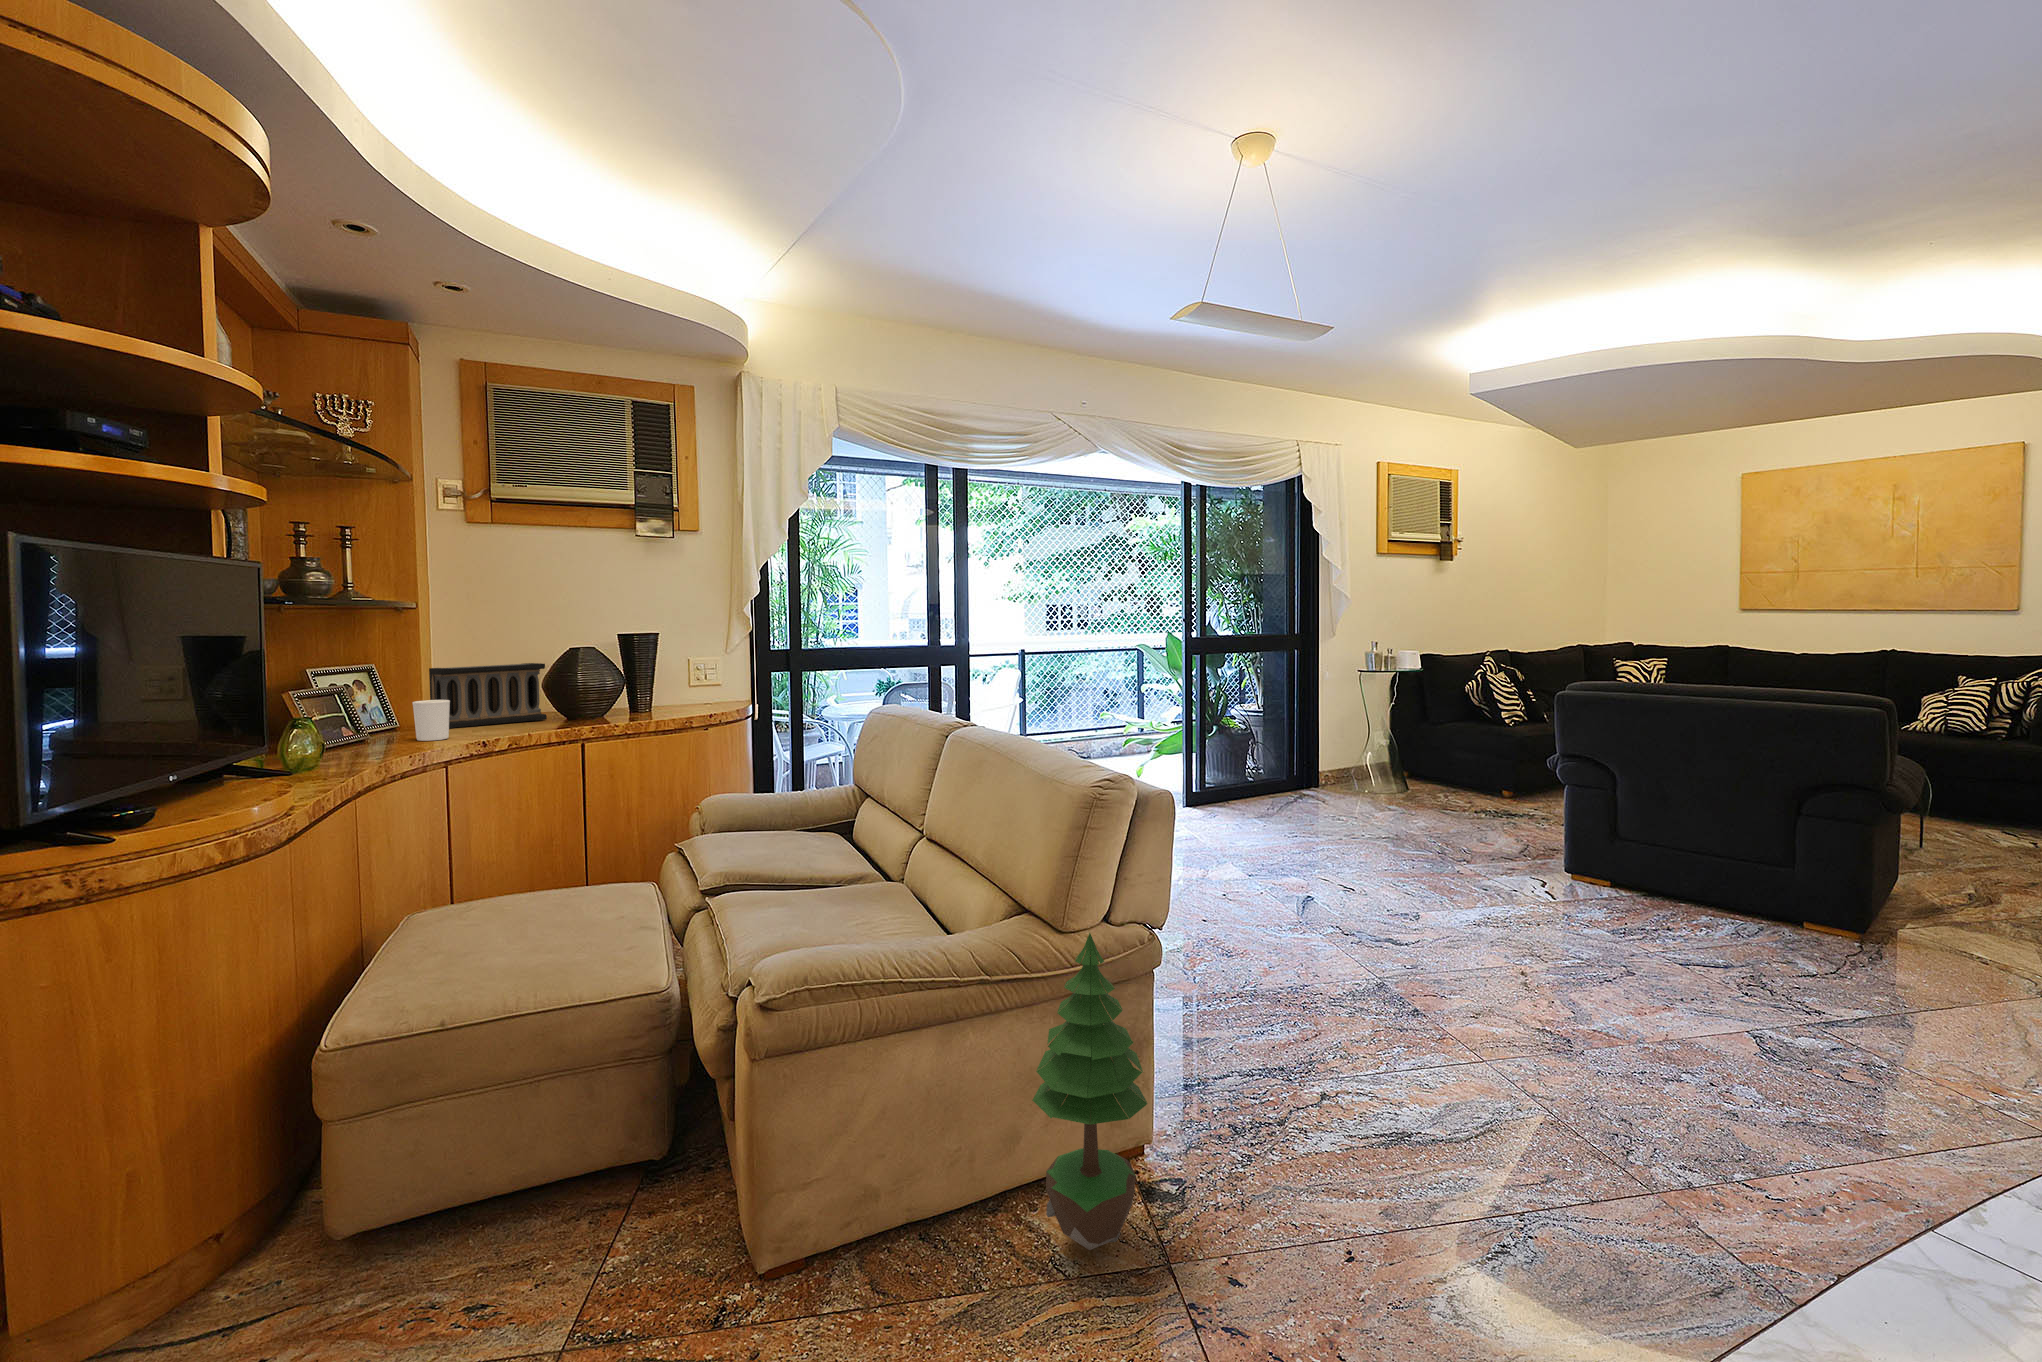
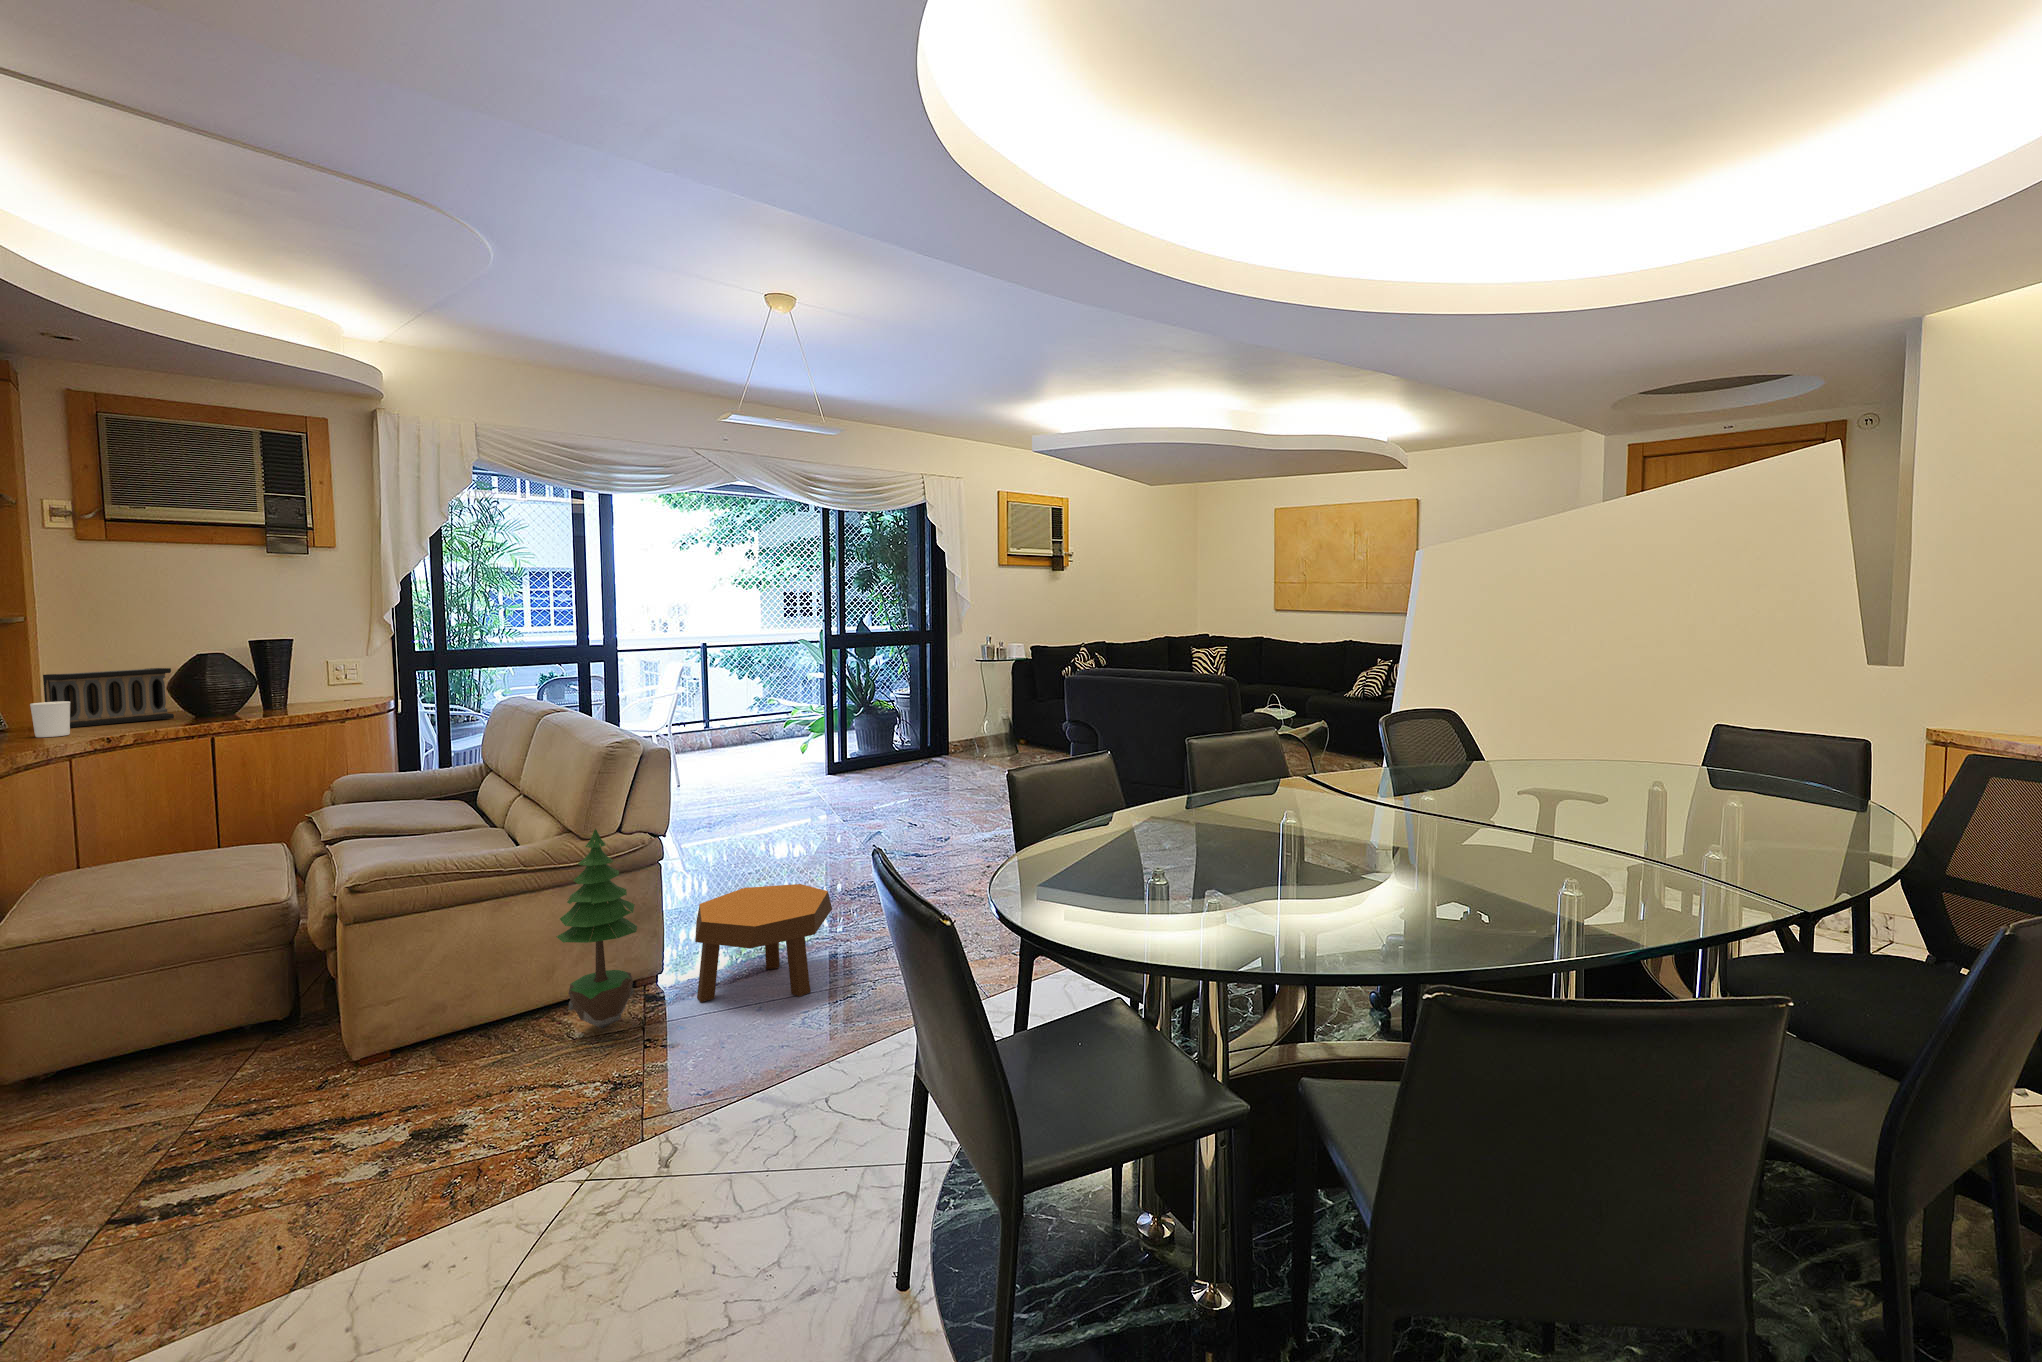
footstool: none [1194,1013,1411,1226] -> present [695,884,832,1002]

